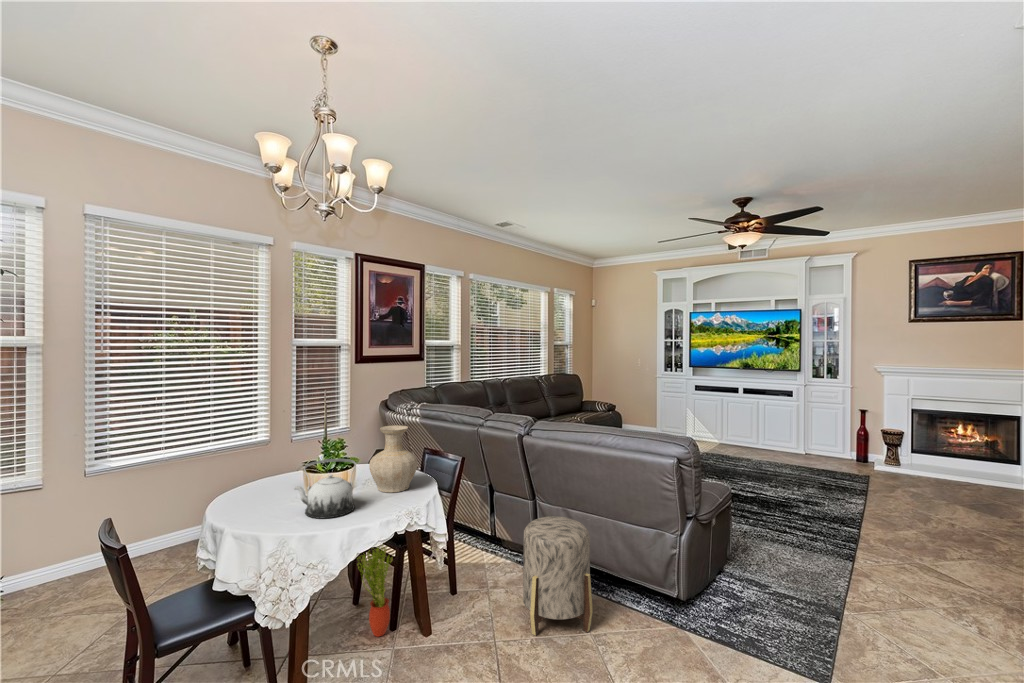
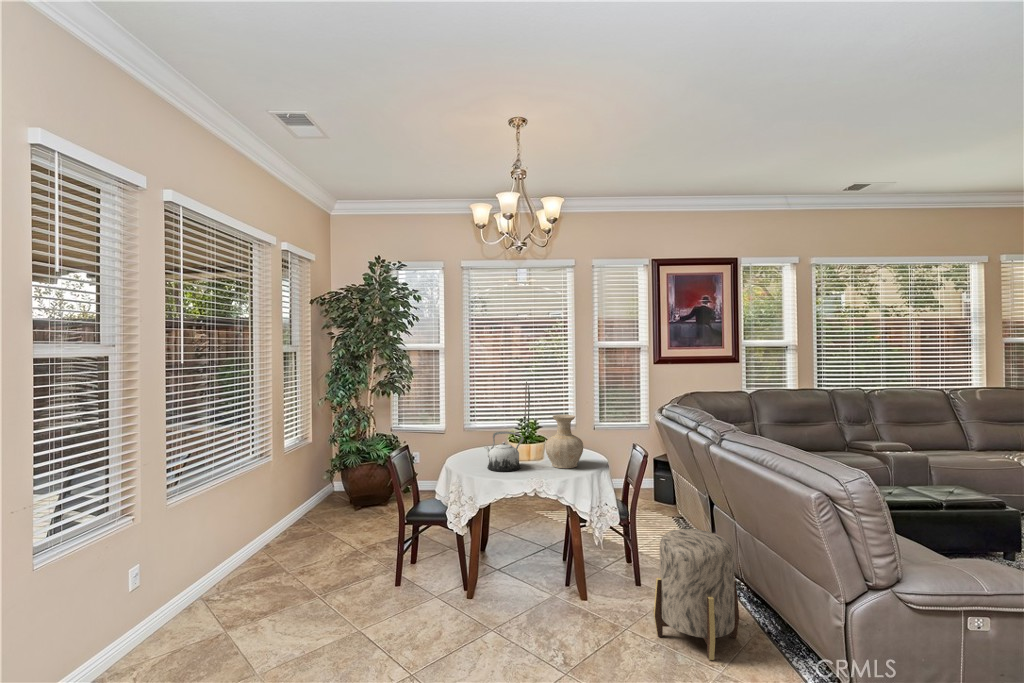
potted plant: present [357,547,393,637] -> none [539,502,563,582]

